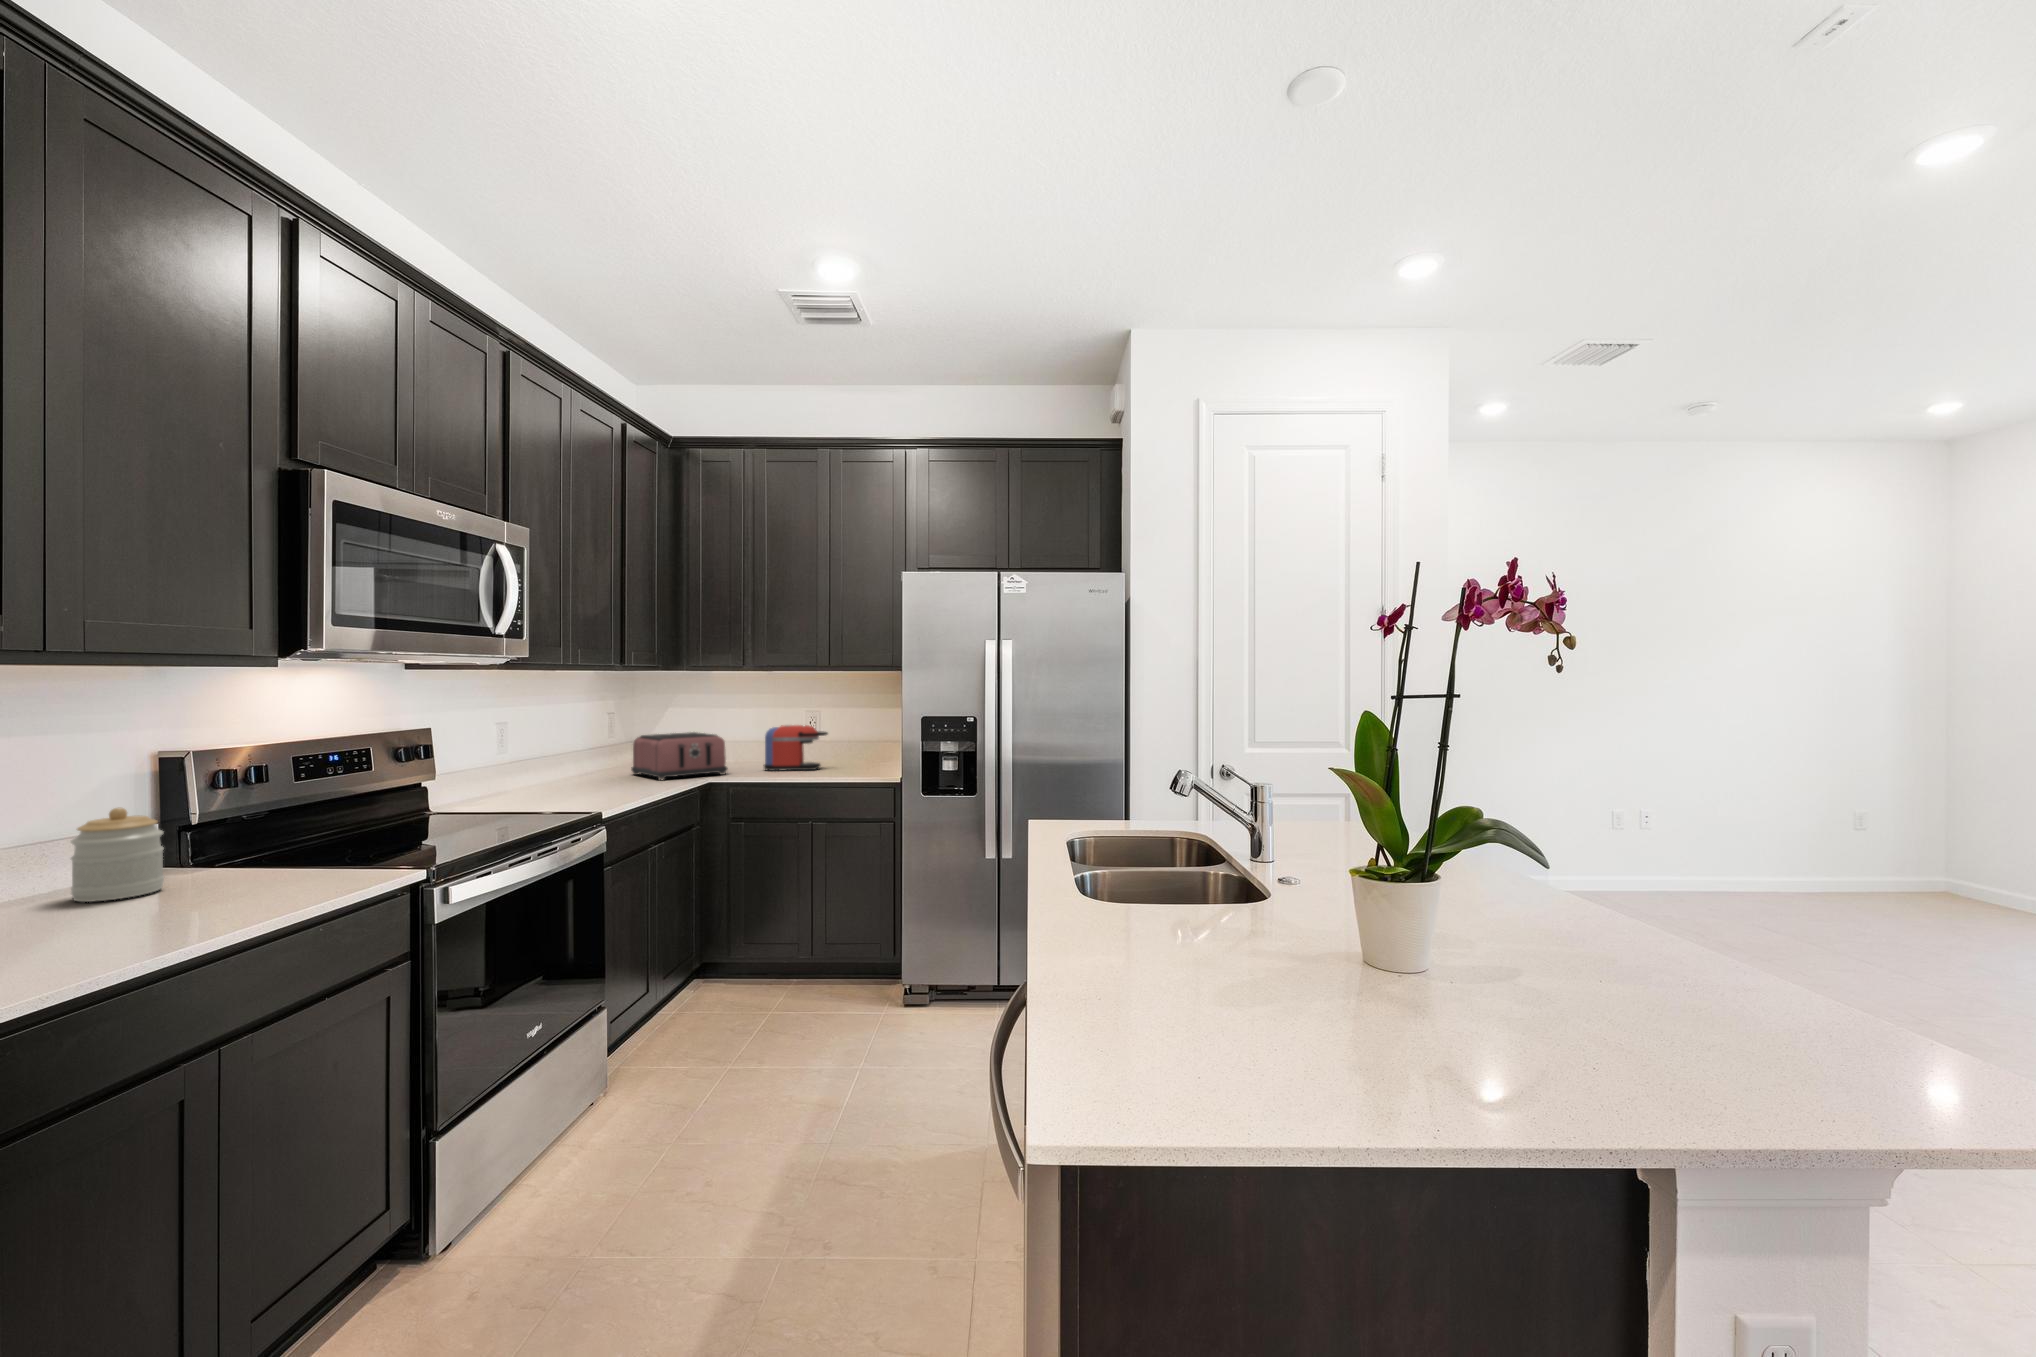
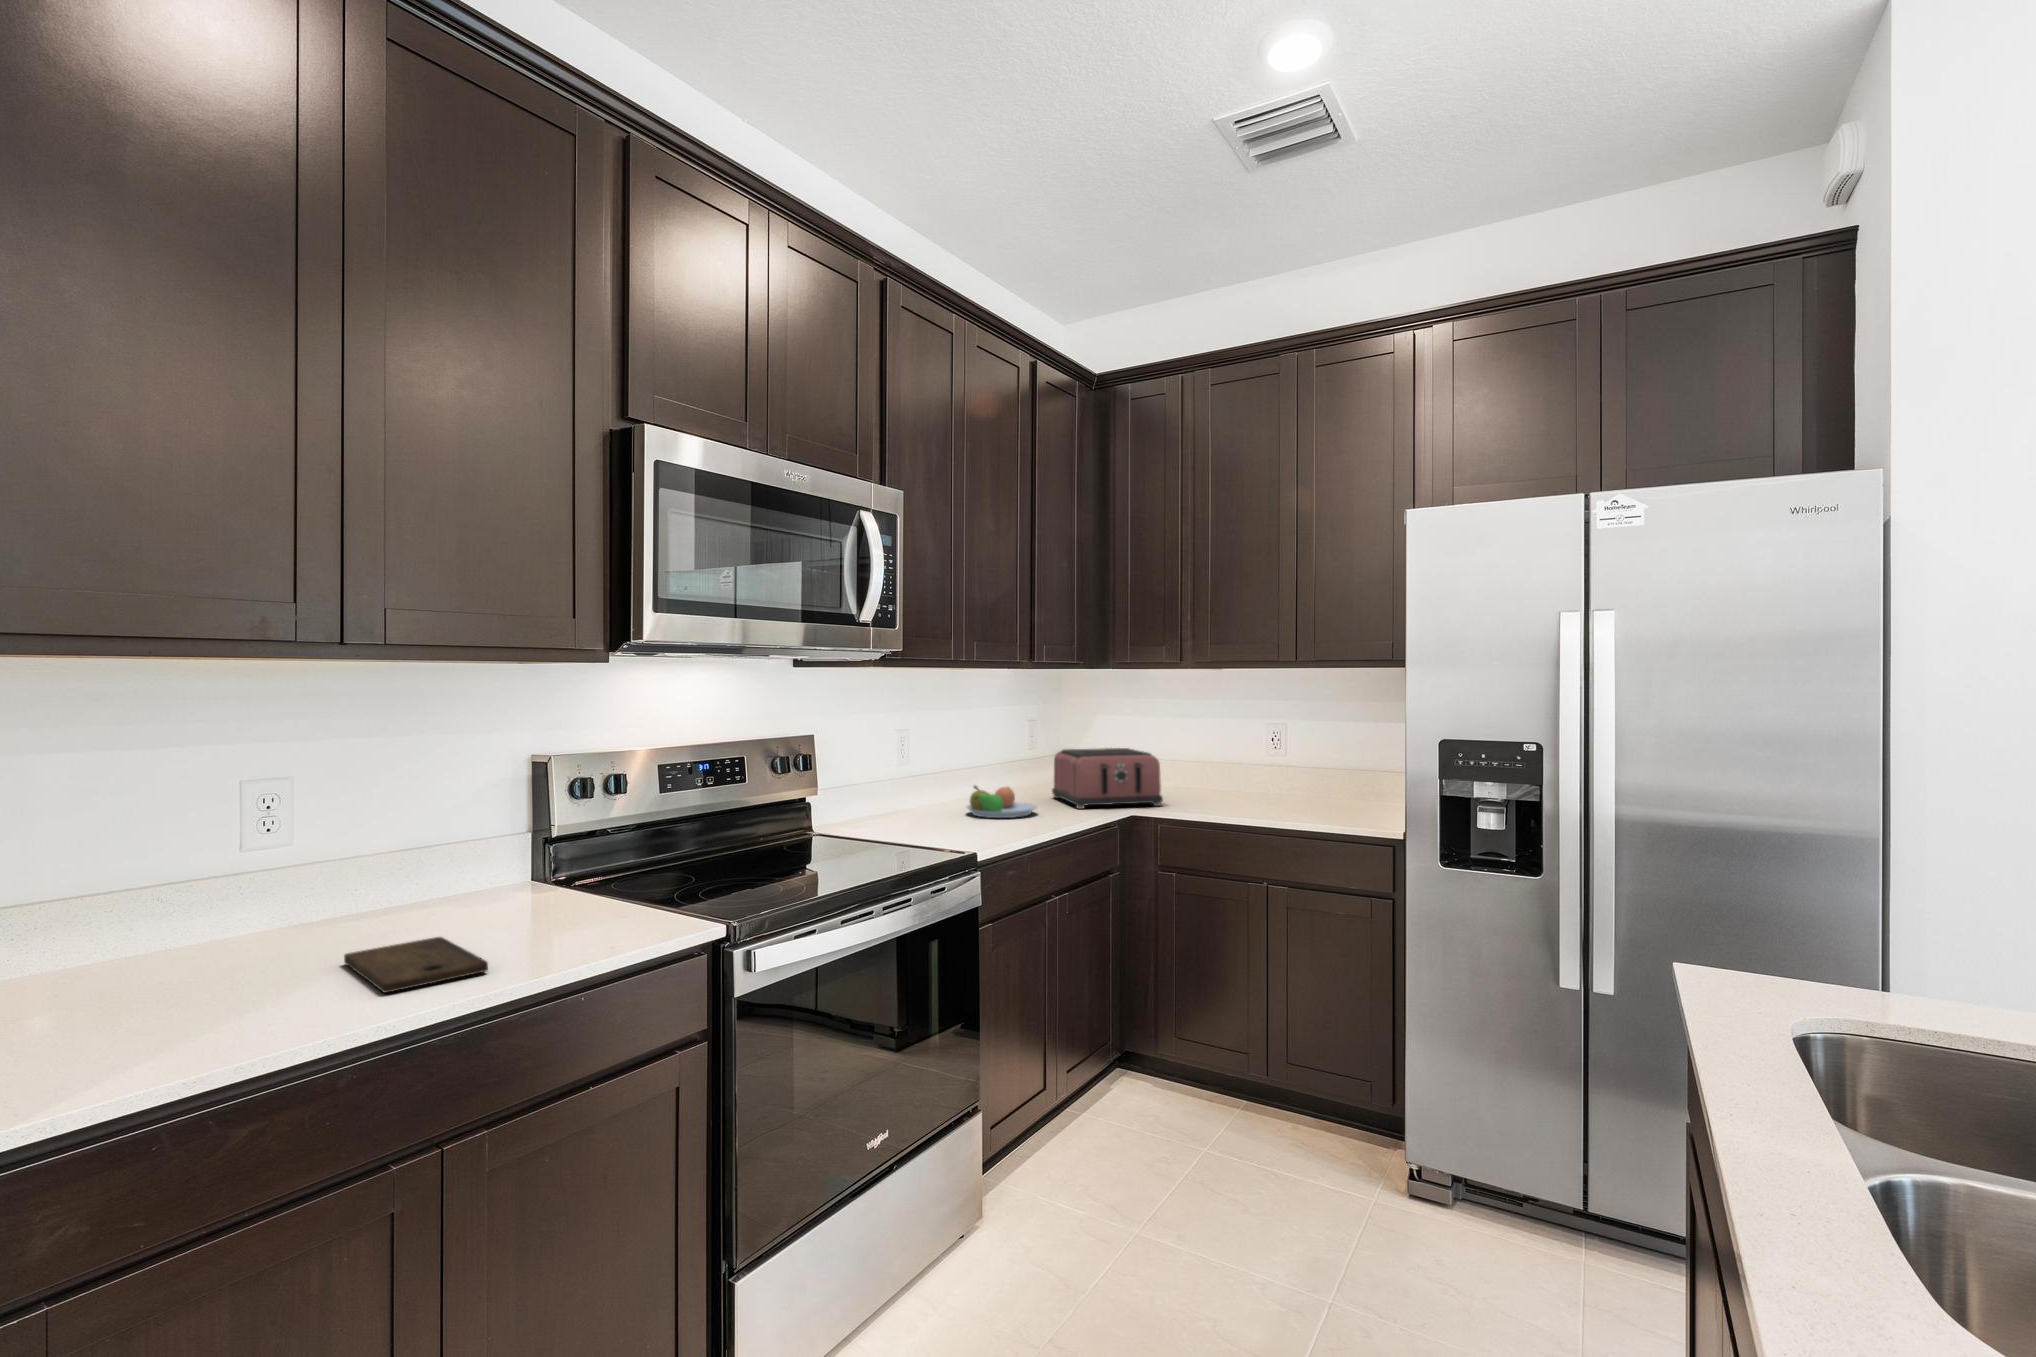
coffee maker: present [764,725,828,771] -> none [1212,744,1300,808]
fruit bowl: none [563,766,628,791] -> present [967,786,1037,818]
jar: present [71,808,164,902] -> none [417,818,499,921]
cutting board: none [53,904,235,939] -> present [344,937,488,993]

